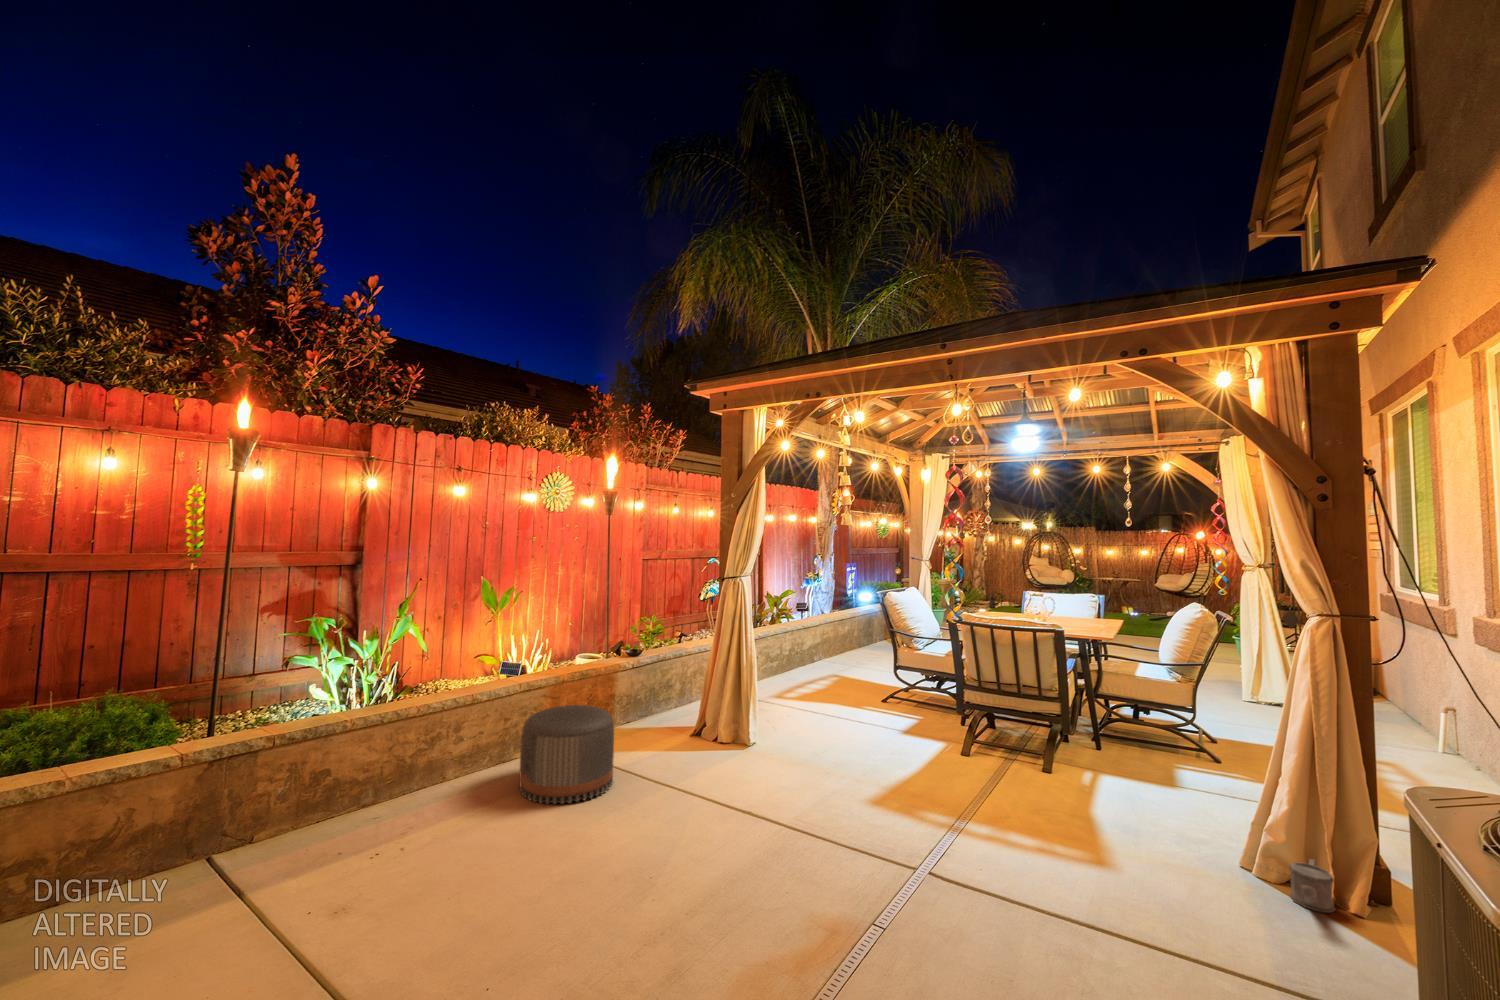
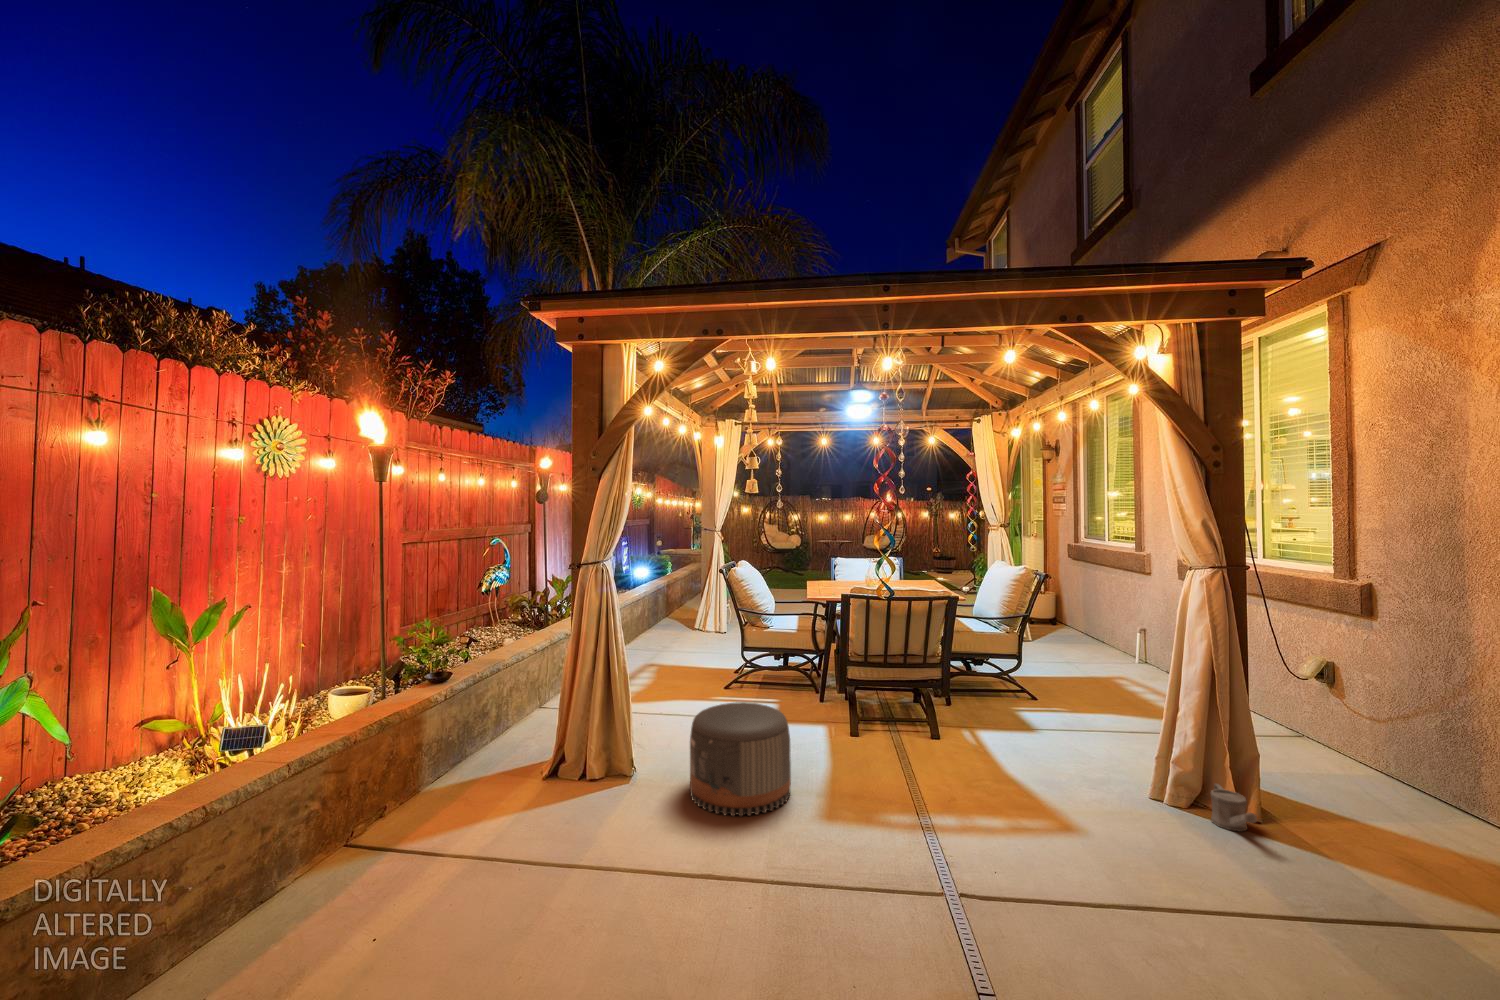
pouf: present [519,705,614,804] -> present [690,702,791,816]

